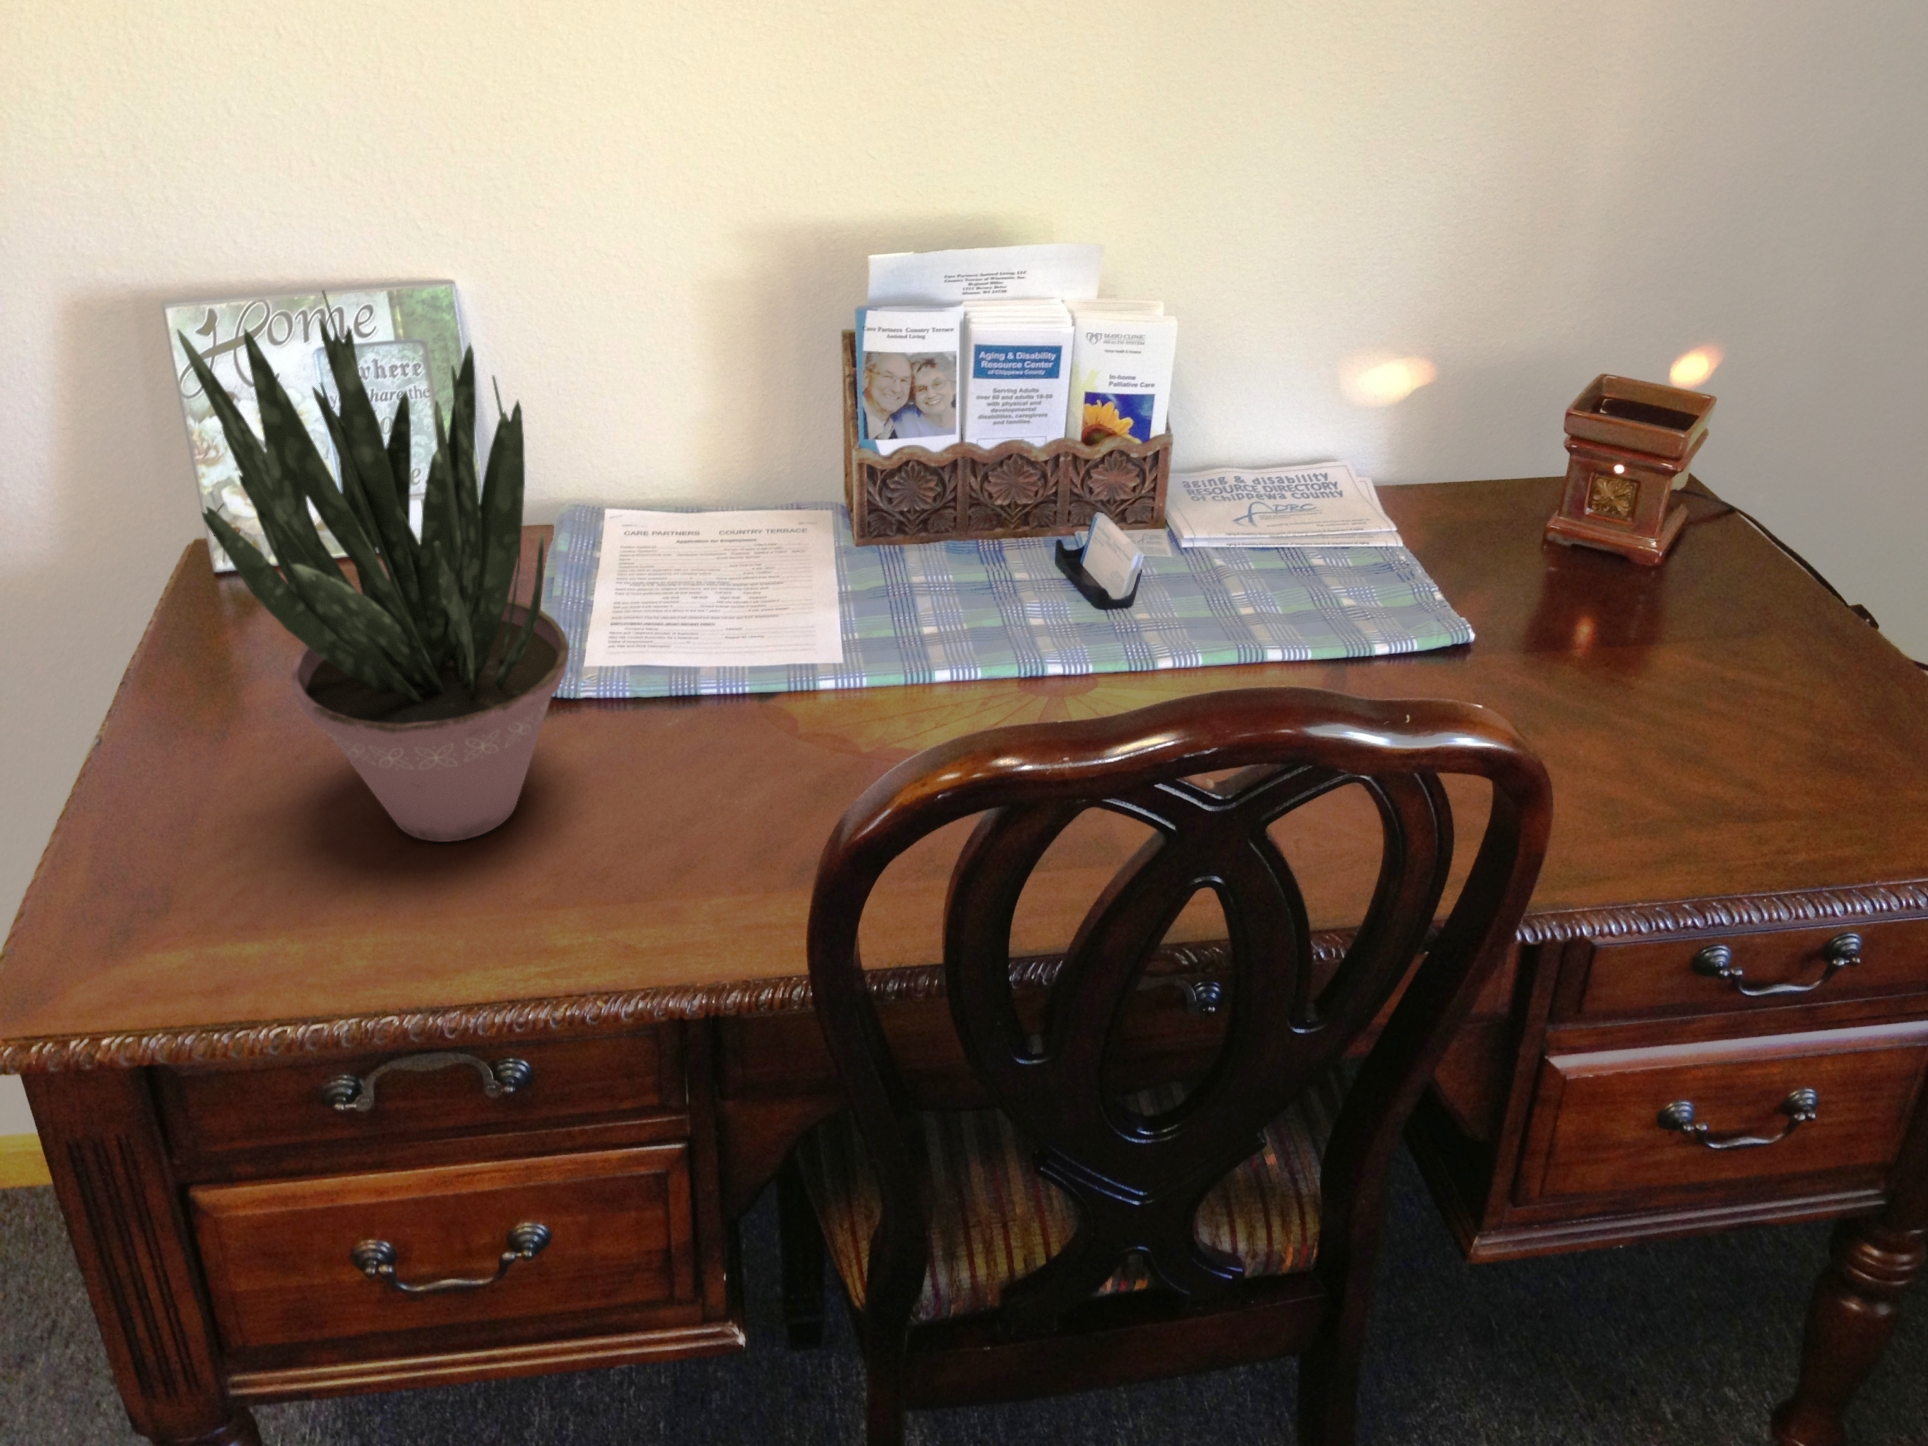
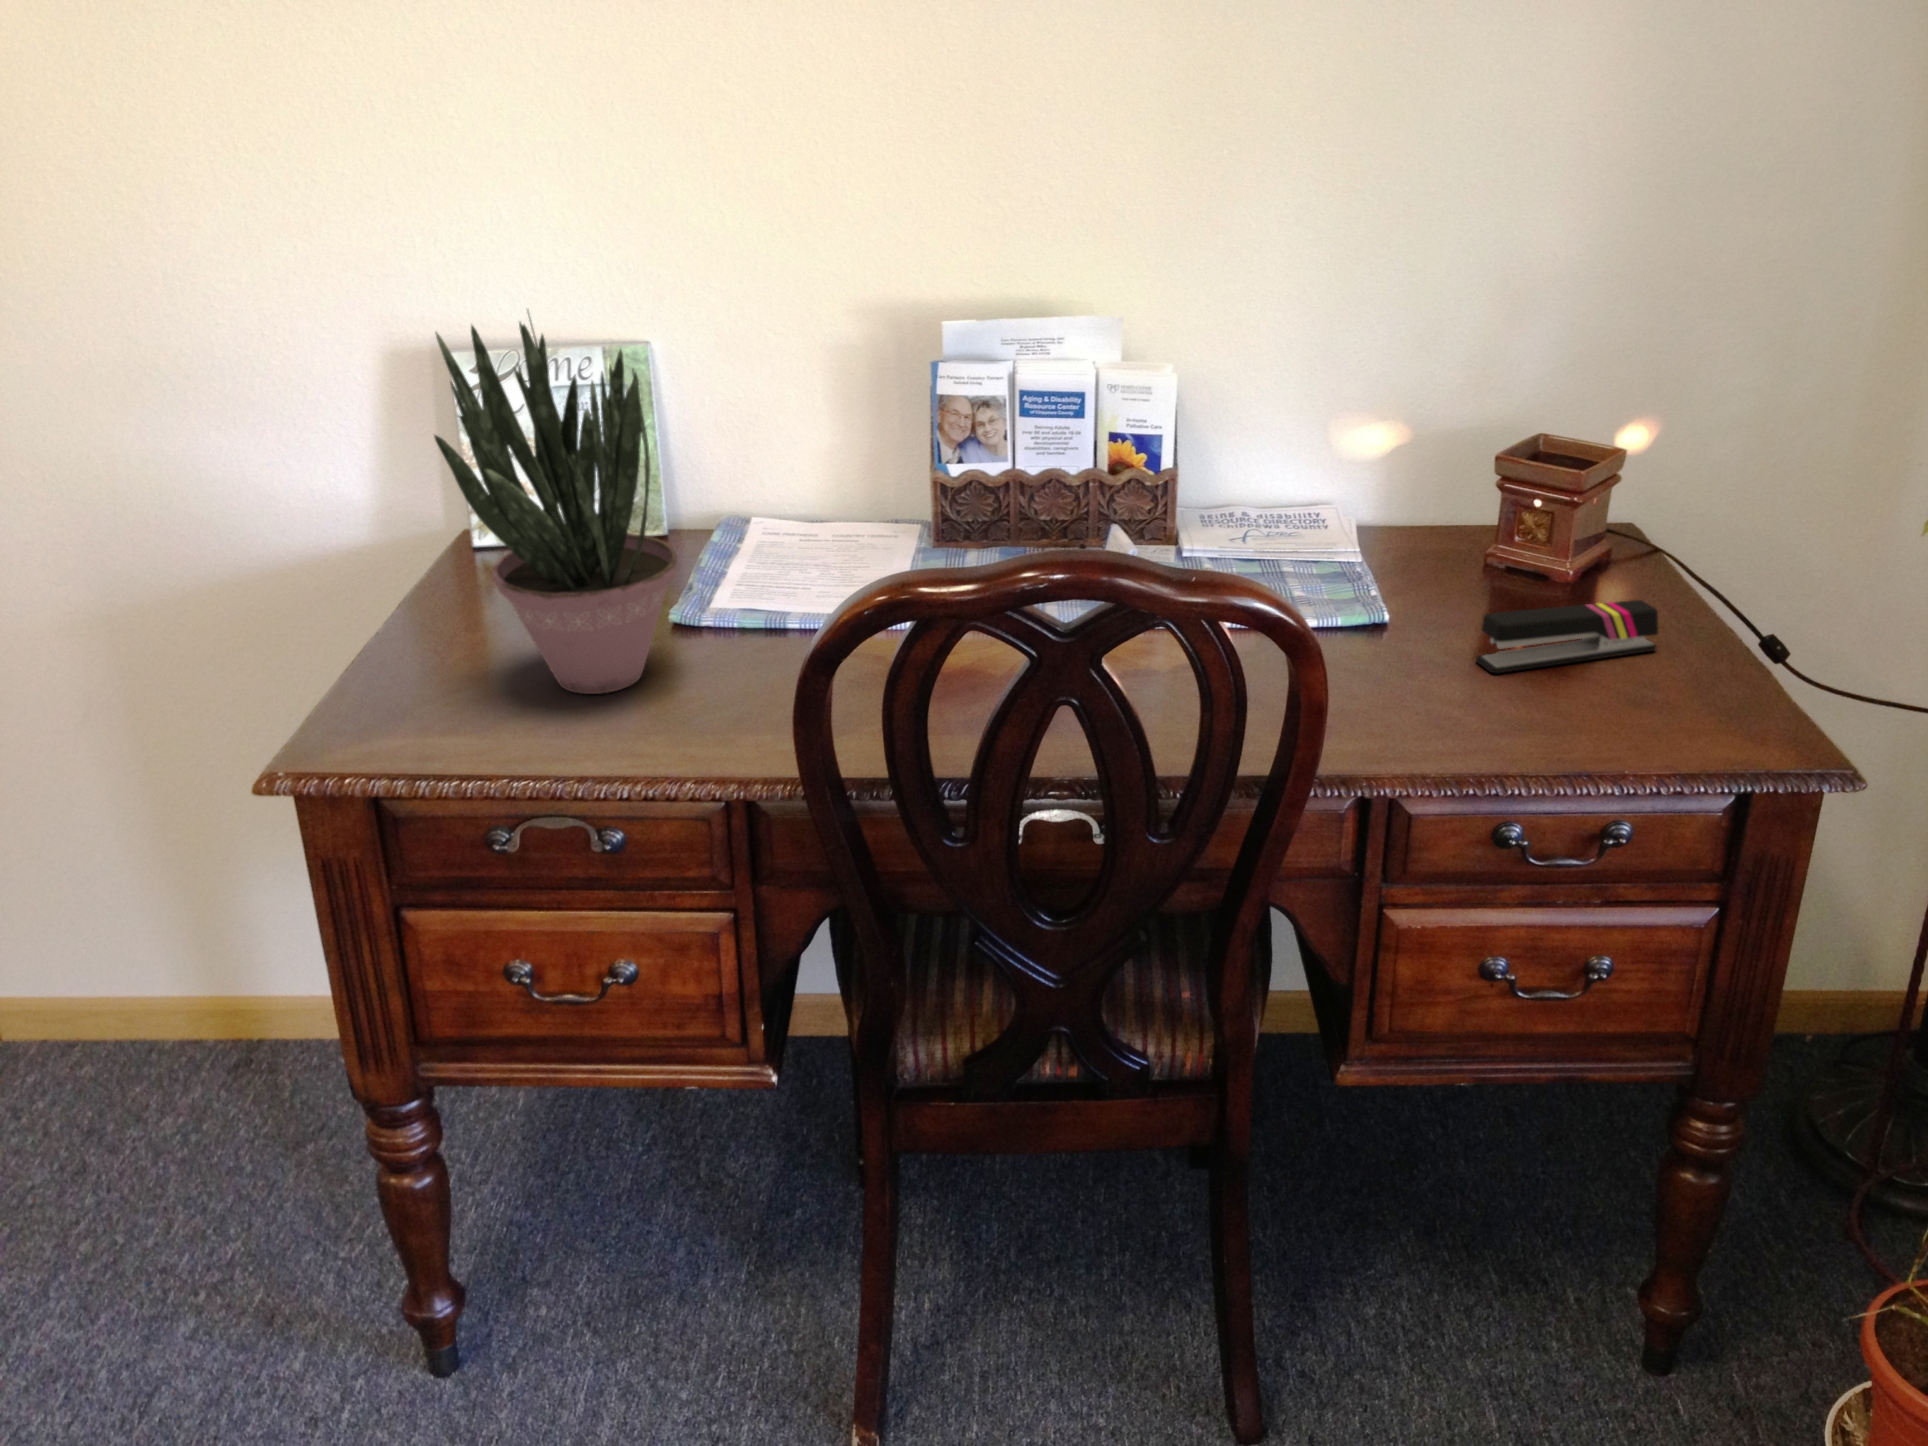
stapler: none [1607,611,1813,723] -> present [1476,600,1658,673]

